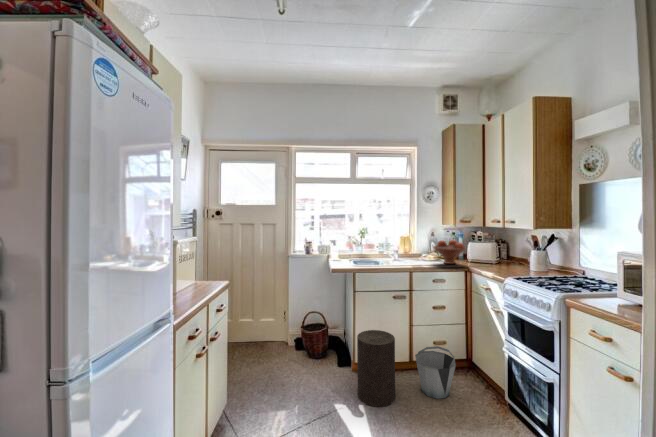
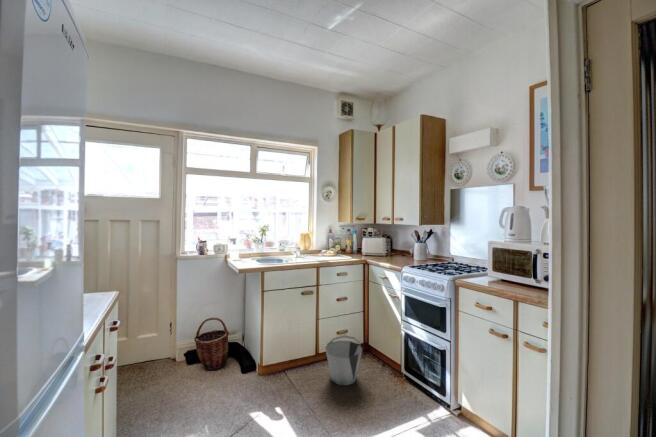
fruit bowl: present [434,240,466,264] -> none [334,235,363,258]
stool: present [357,330,395,407] -> none [271,328,310,408]

